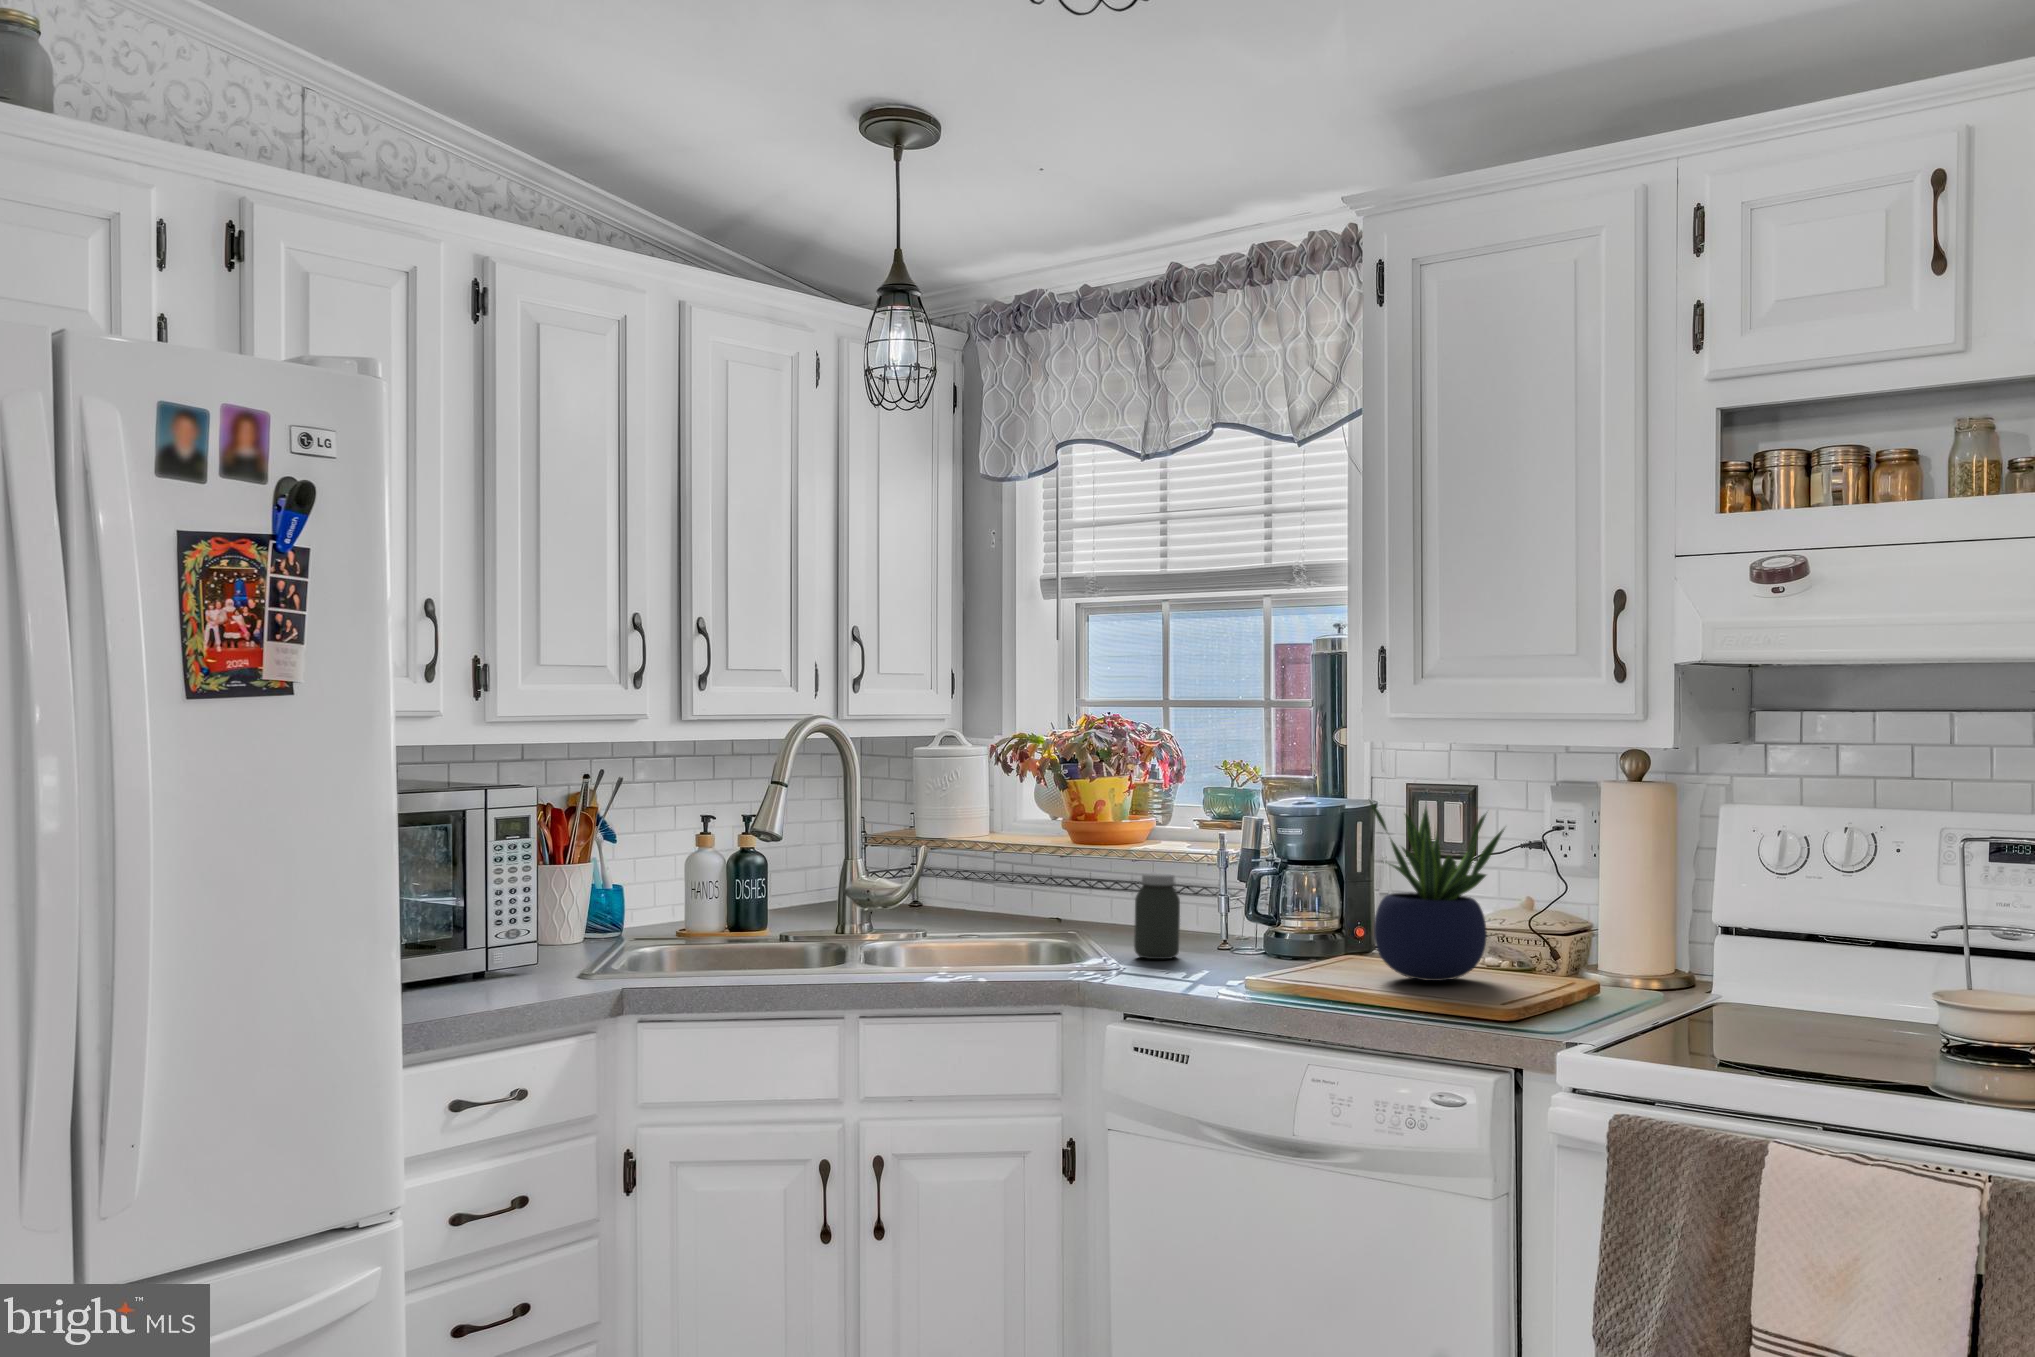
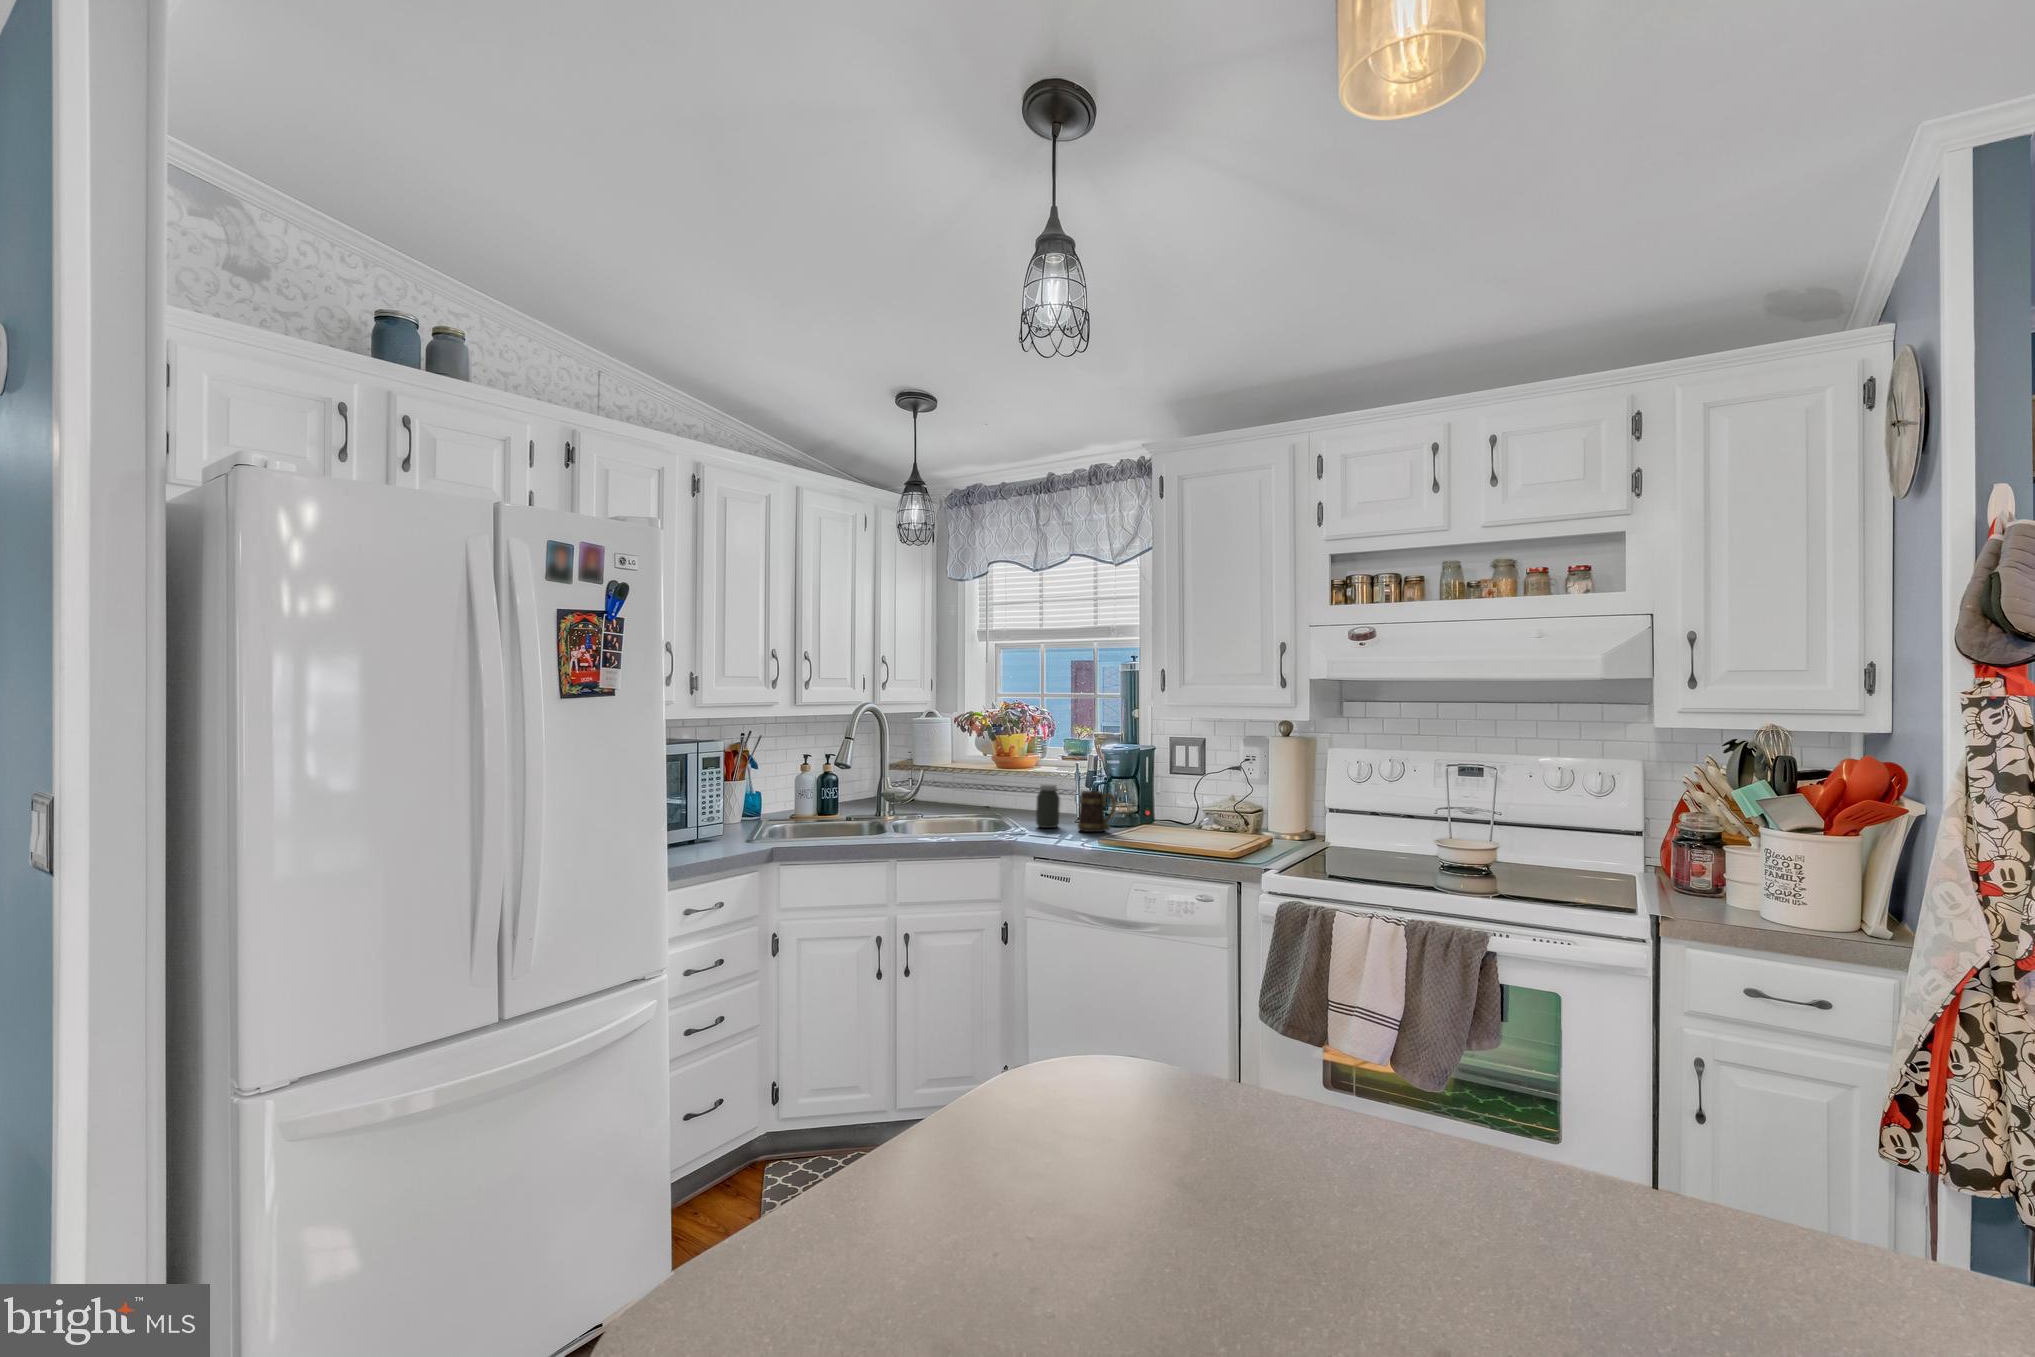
potted plant: present [1370,801,1504,981] -> none [1159,743,1227,837]
mug: none [1213,887,1288,968] -> present [1078,791,1116,832]

